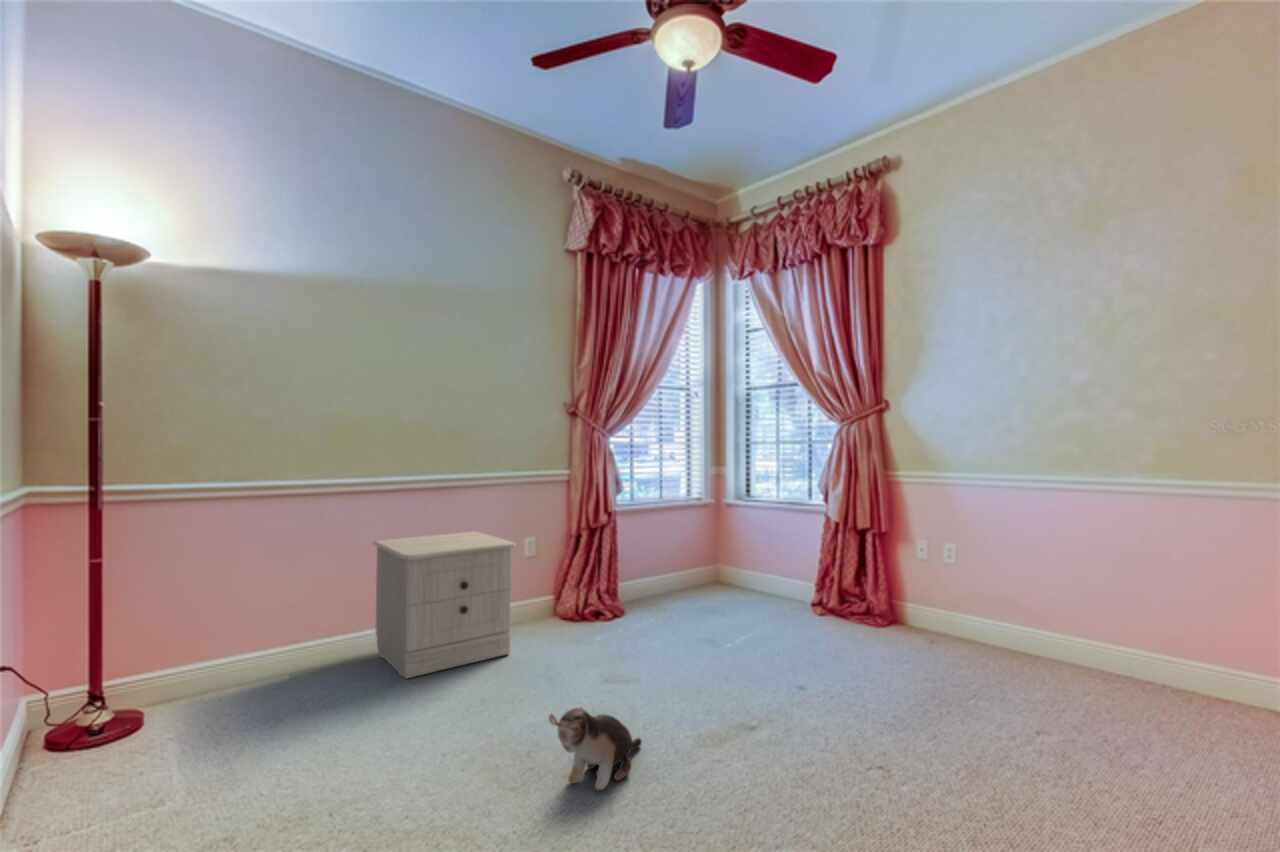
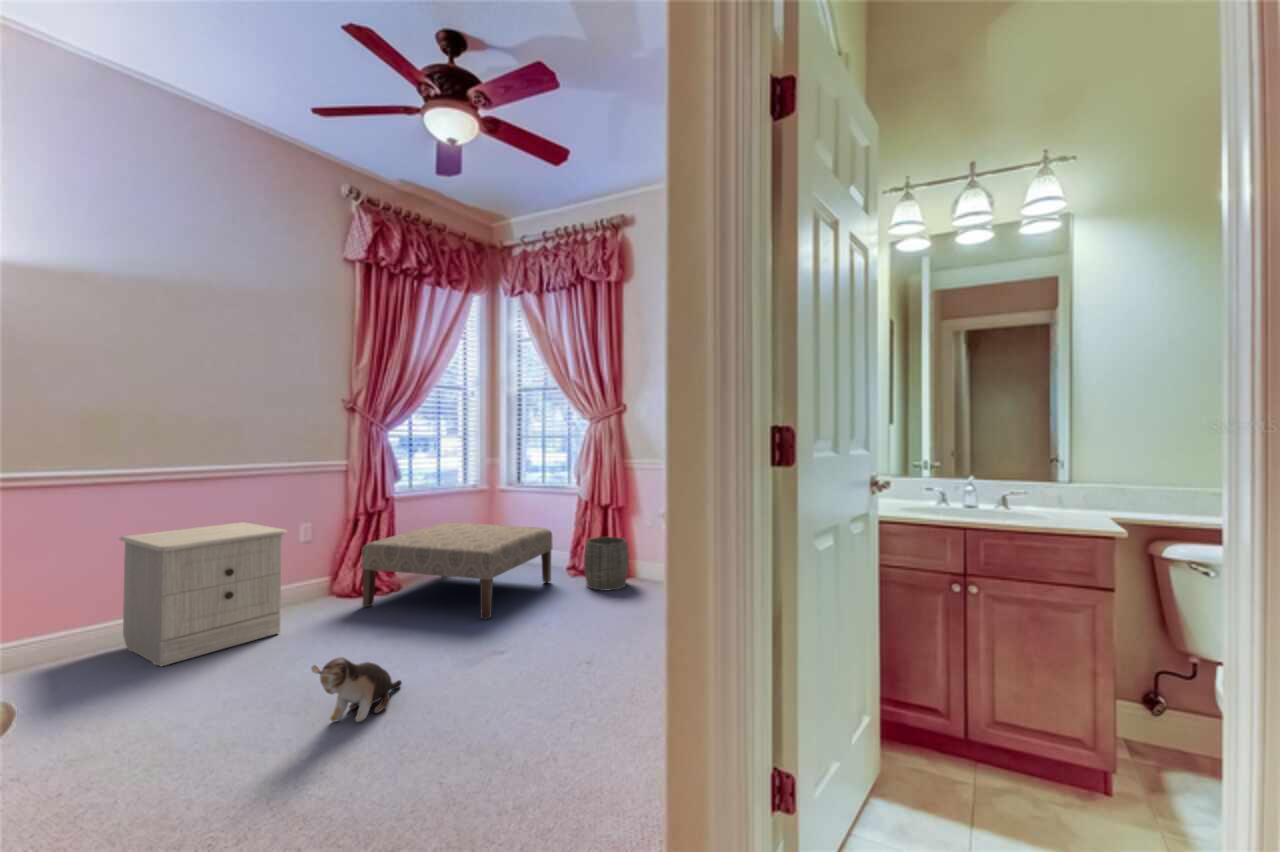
ottoman: none [586,541,797,665] -> present [361,523,552,620]
woven basket: none [839,571,900,642] -> present [584,537,629,590]

